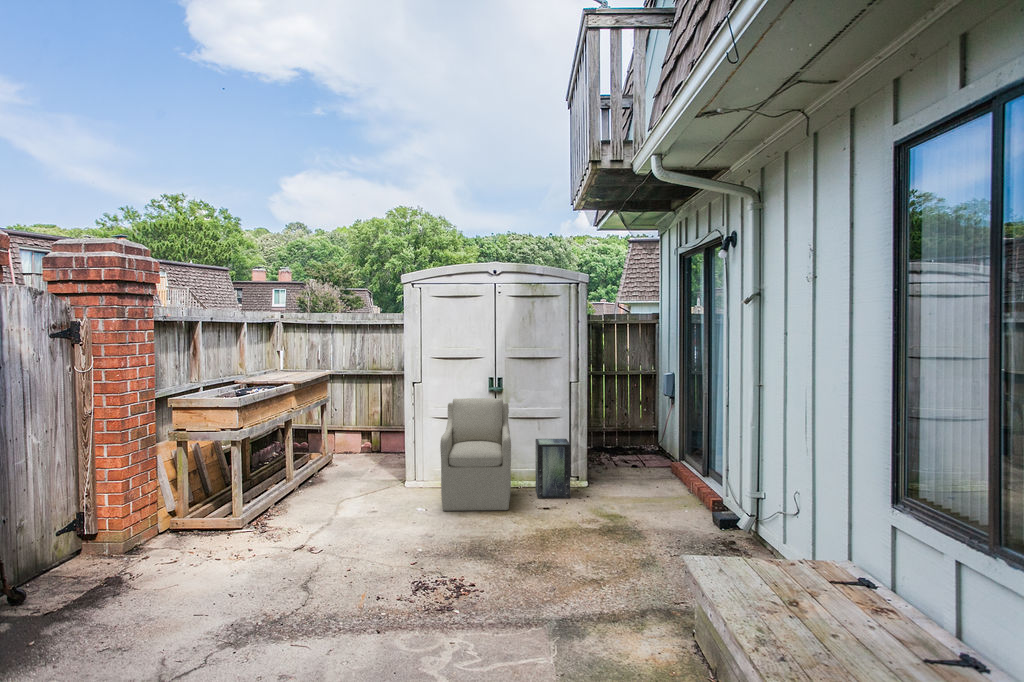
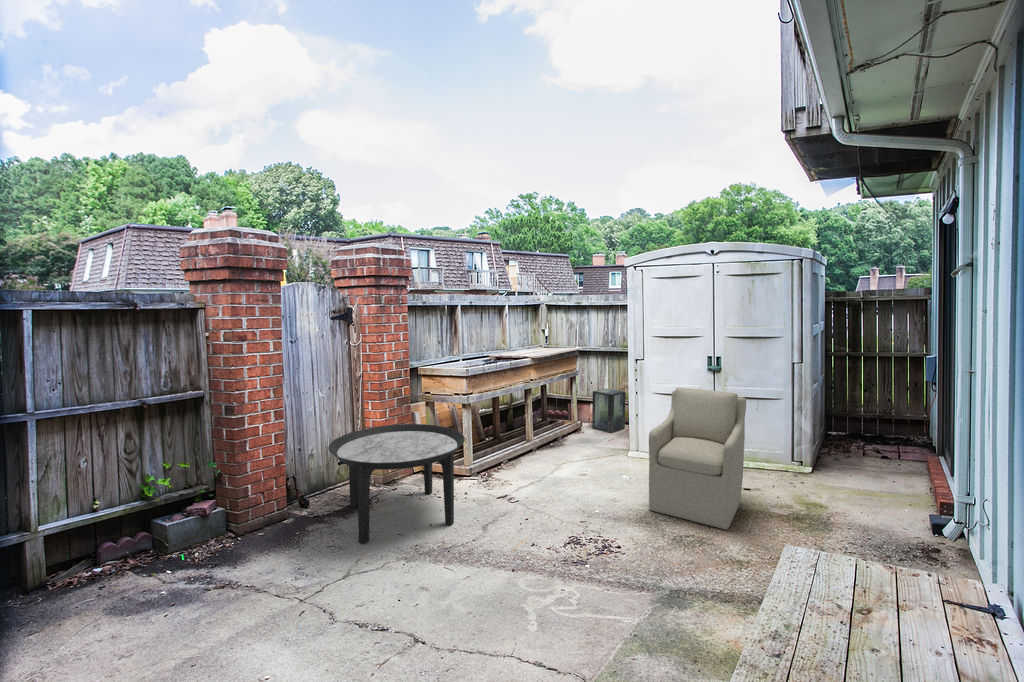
storage box: present [536,439,570,498] -> present [592,389,625,433]
round table: none [82,462,266,602] -> present [328,424,465,543]

